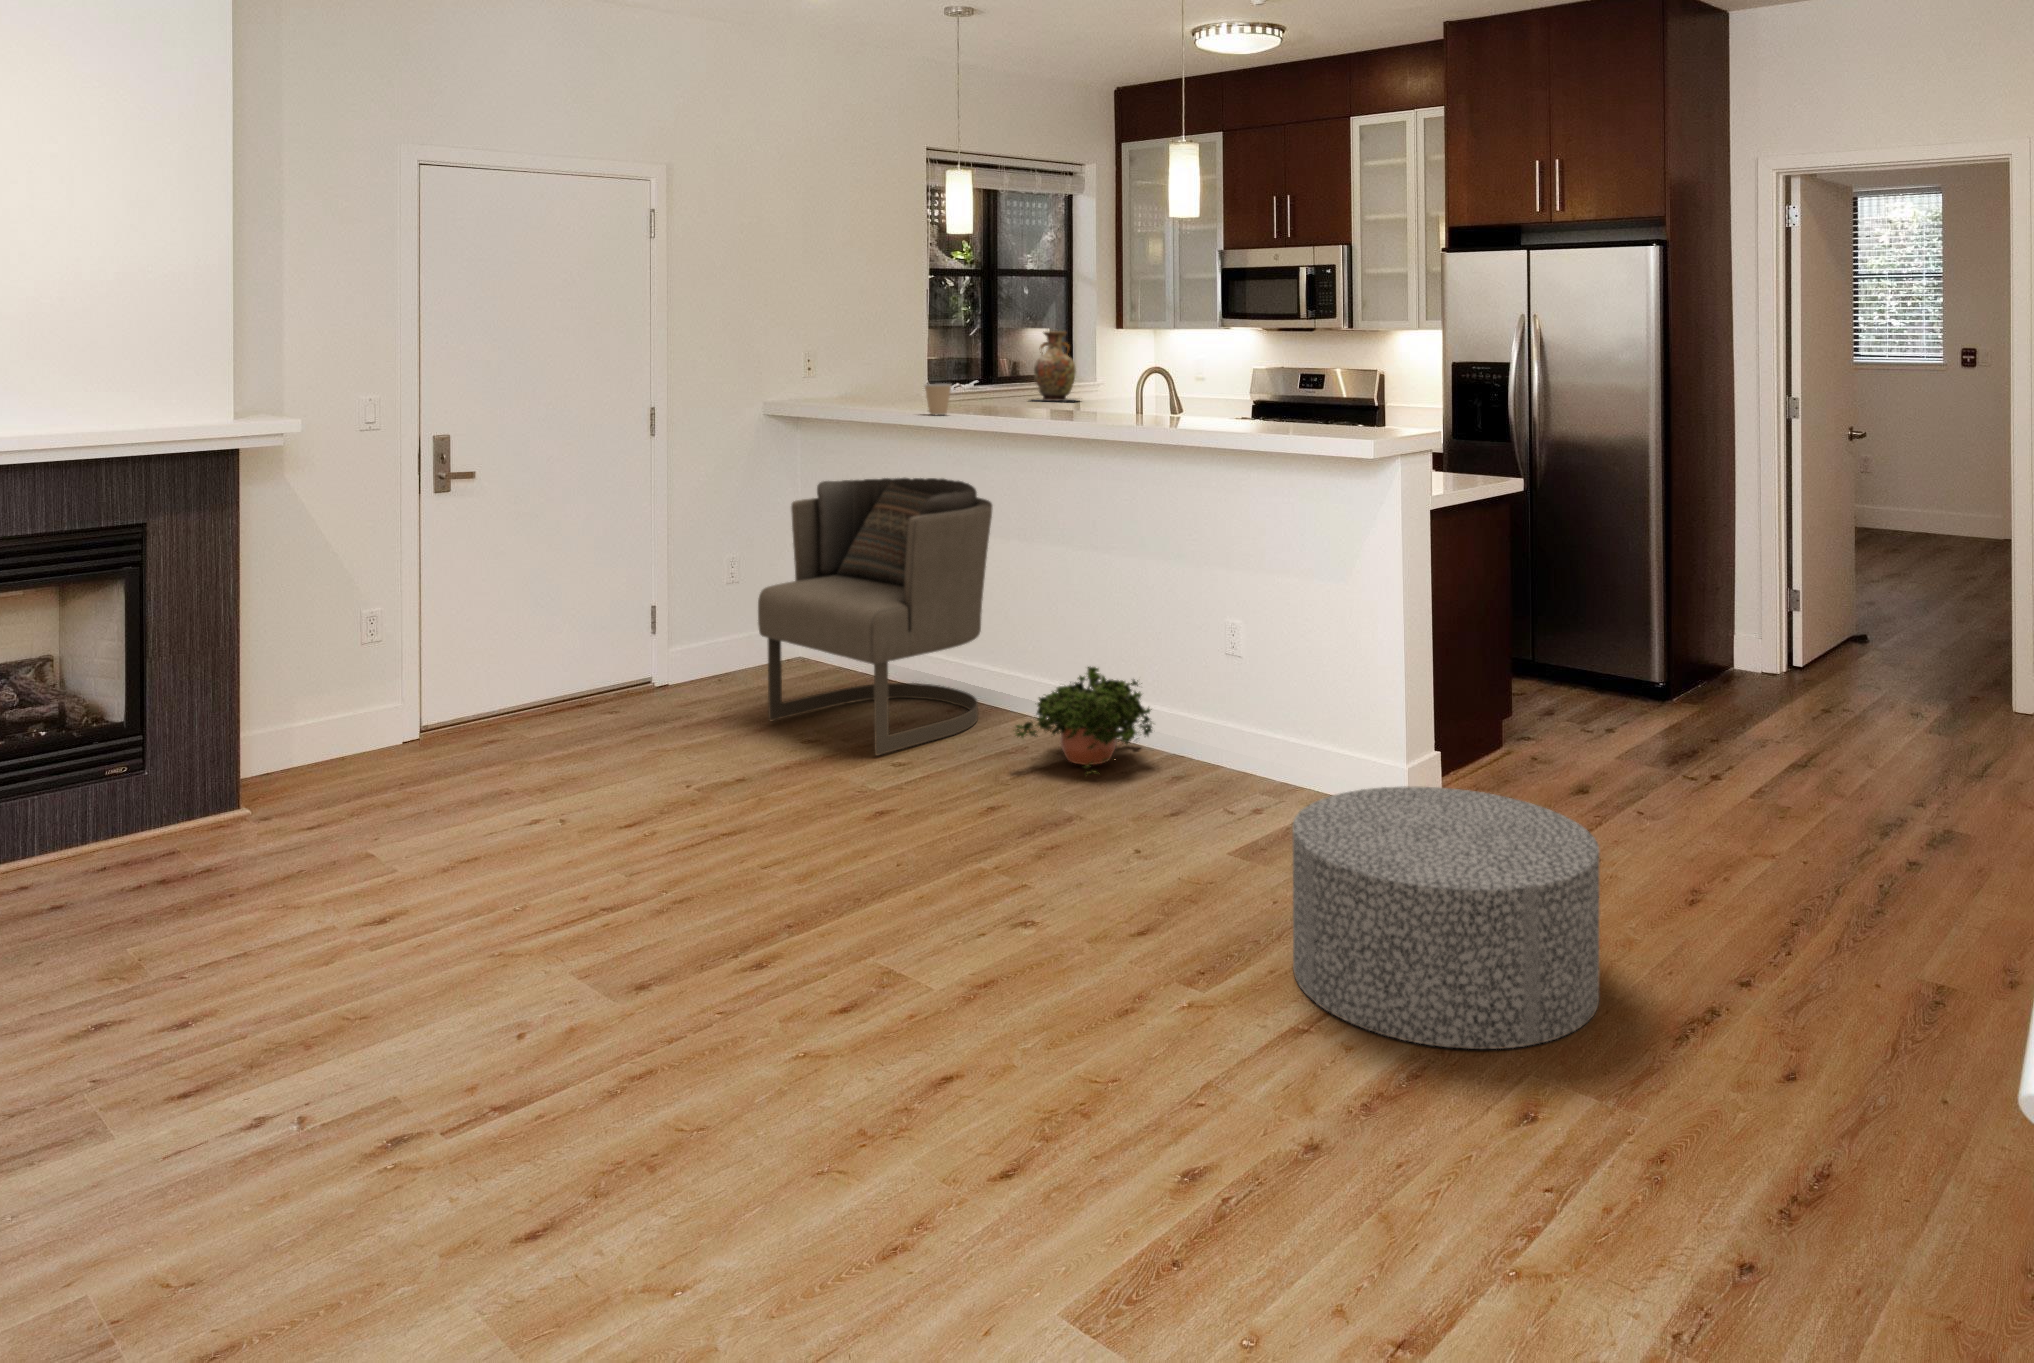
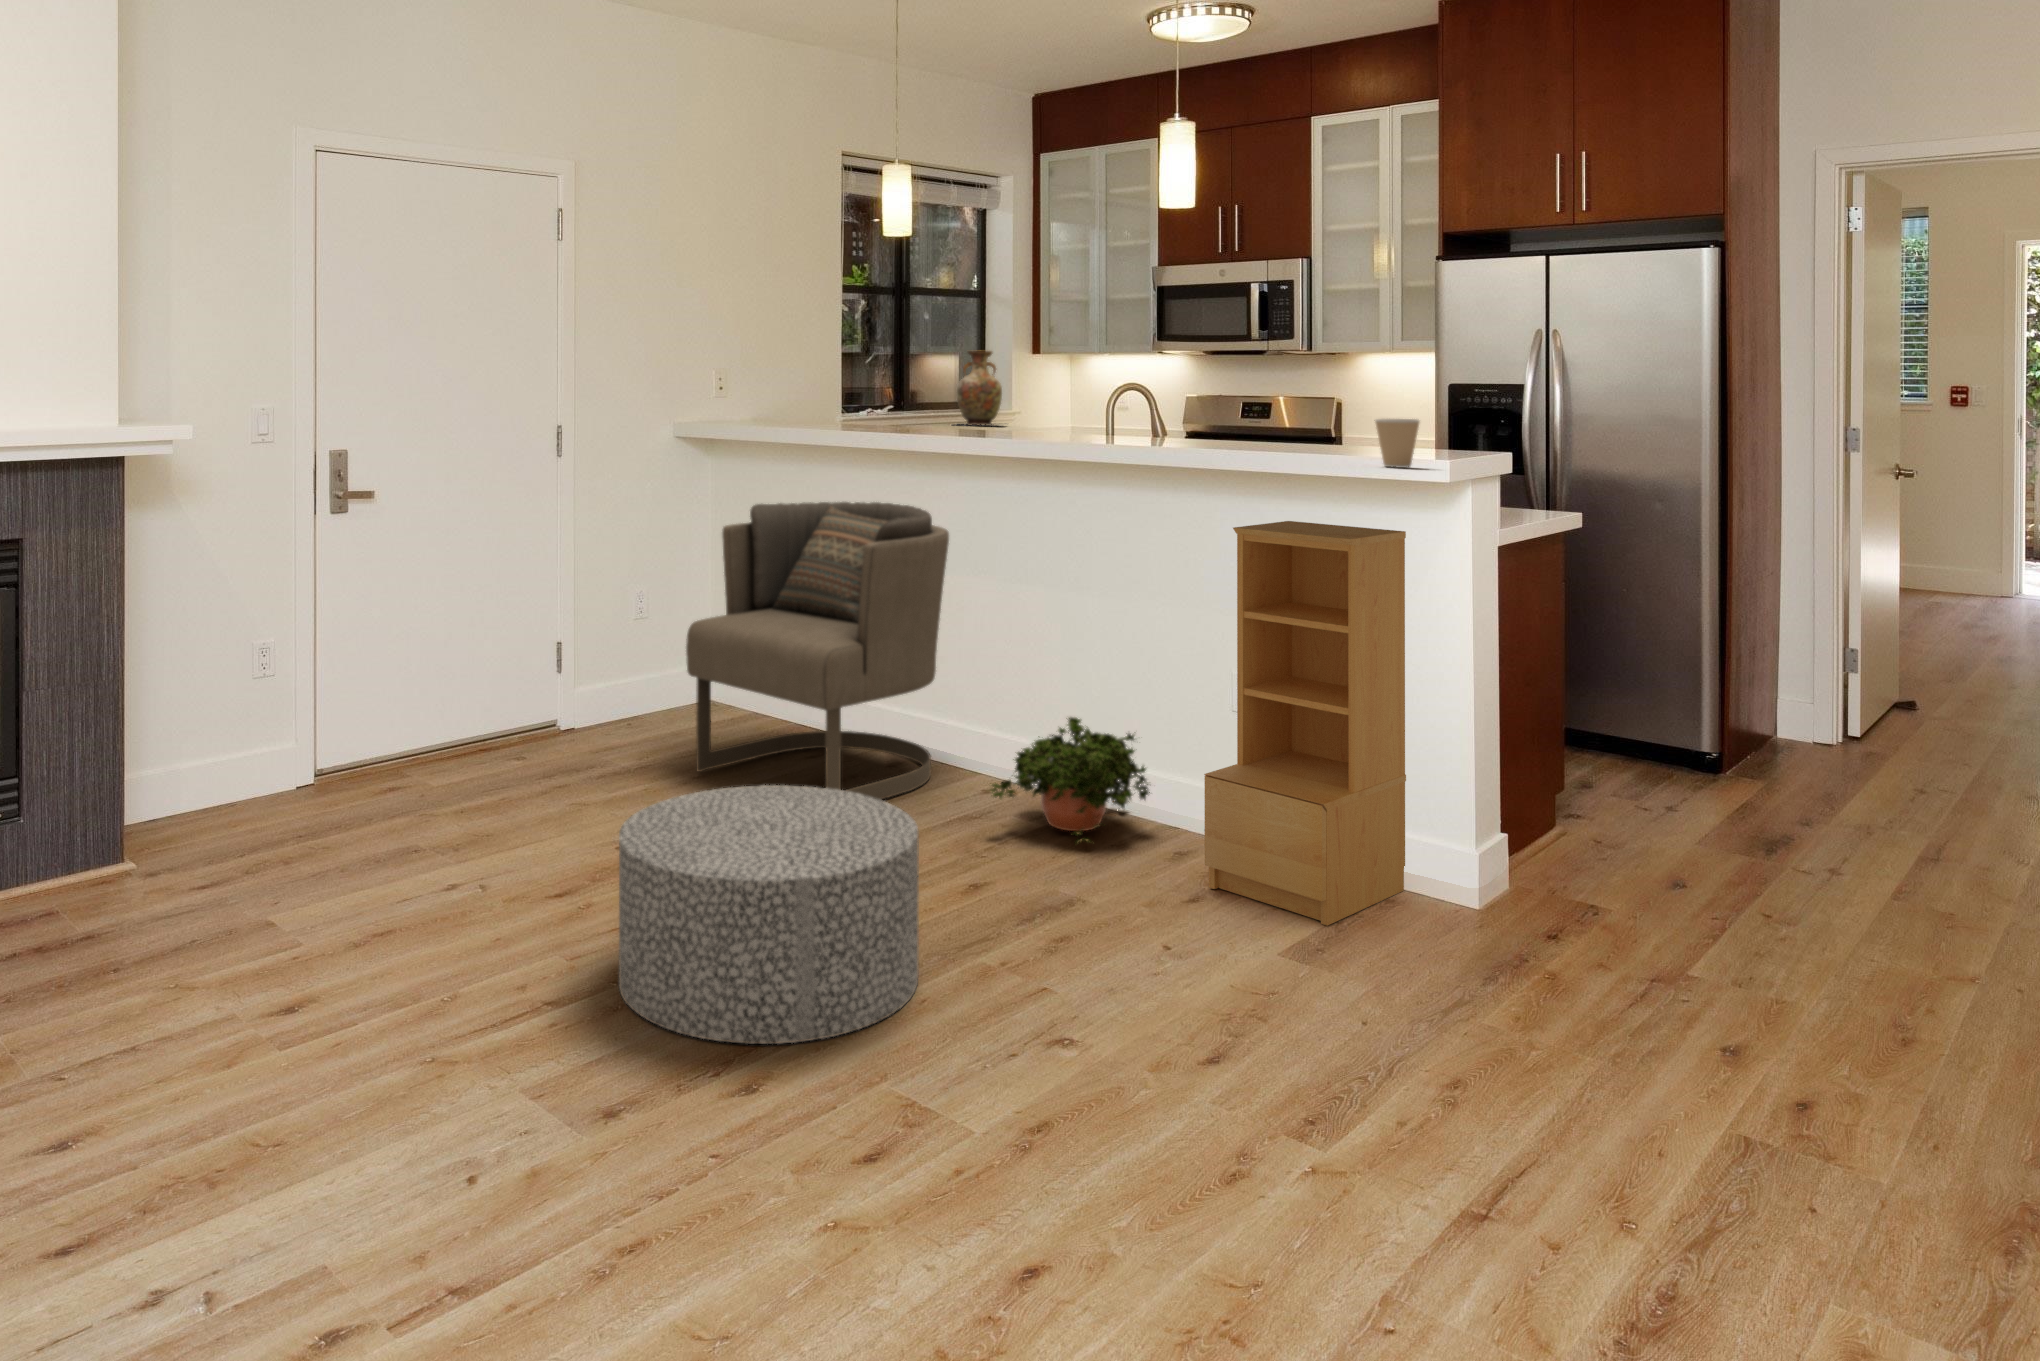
coffee cup: present [925,383,952,415] -> present [1375,419,1420,468]
bookshelf: none [1184,494,1354,837] -> present [1204,521,1406,926]
ottoman: present [1293,786,1599,1049] -> present [619,785,919,1044]

